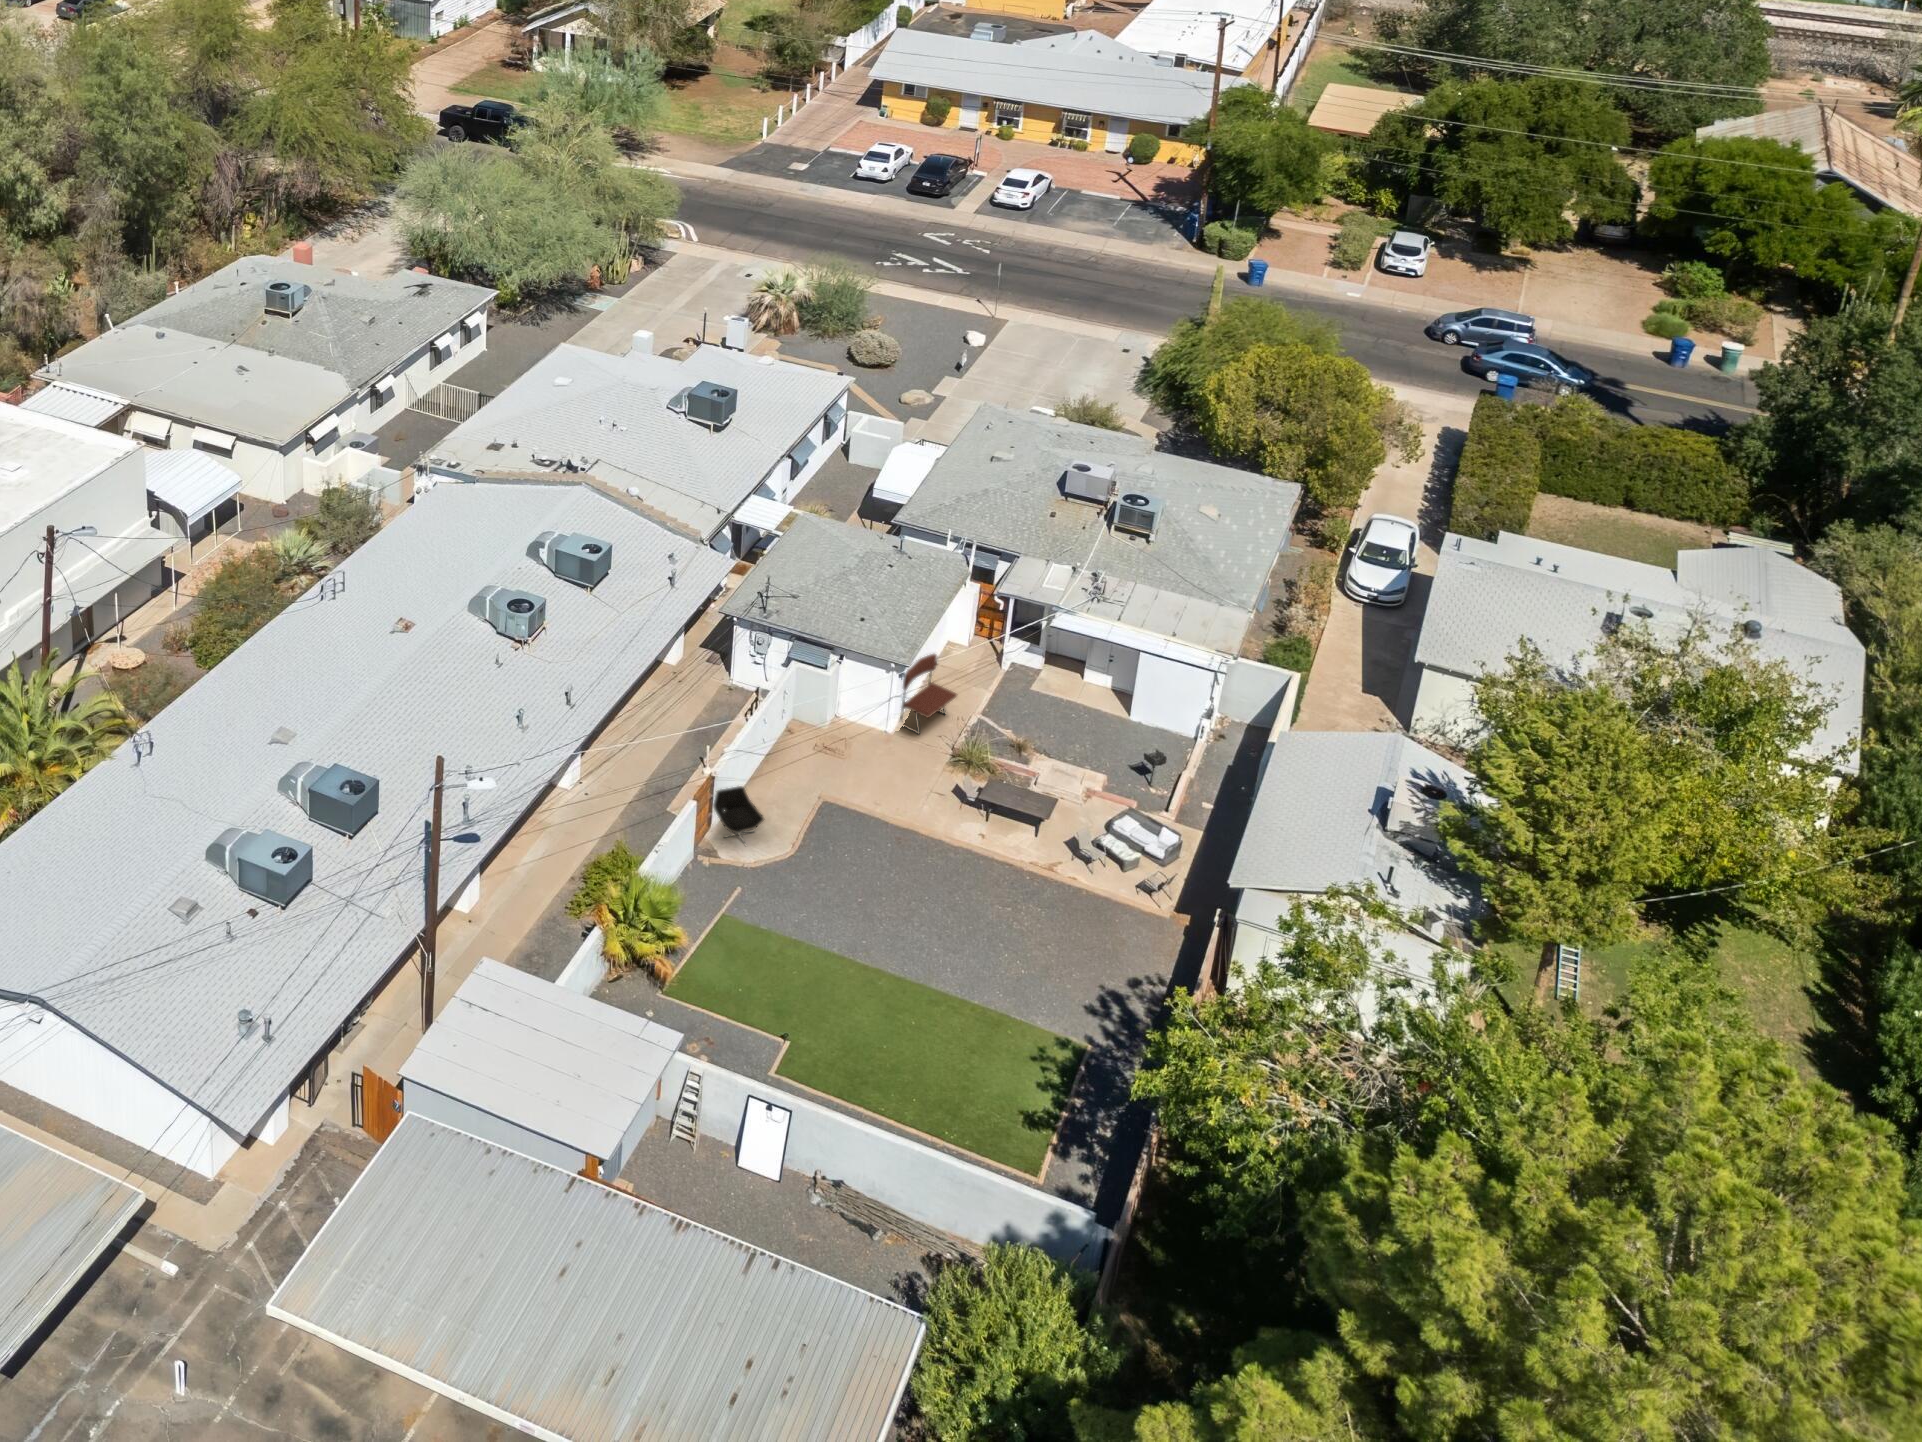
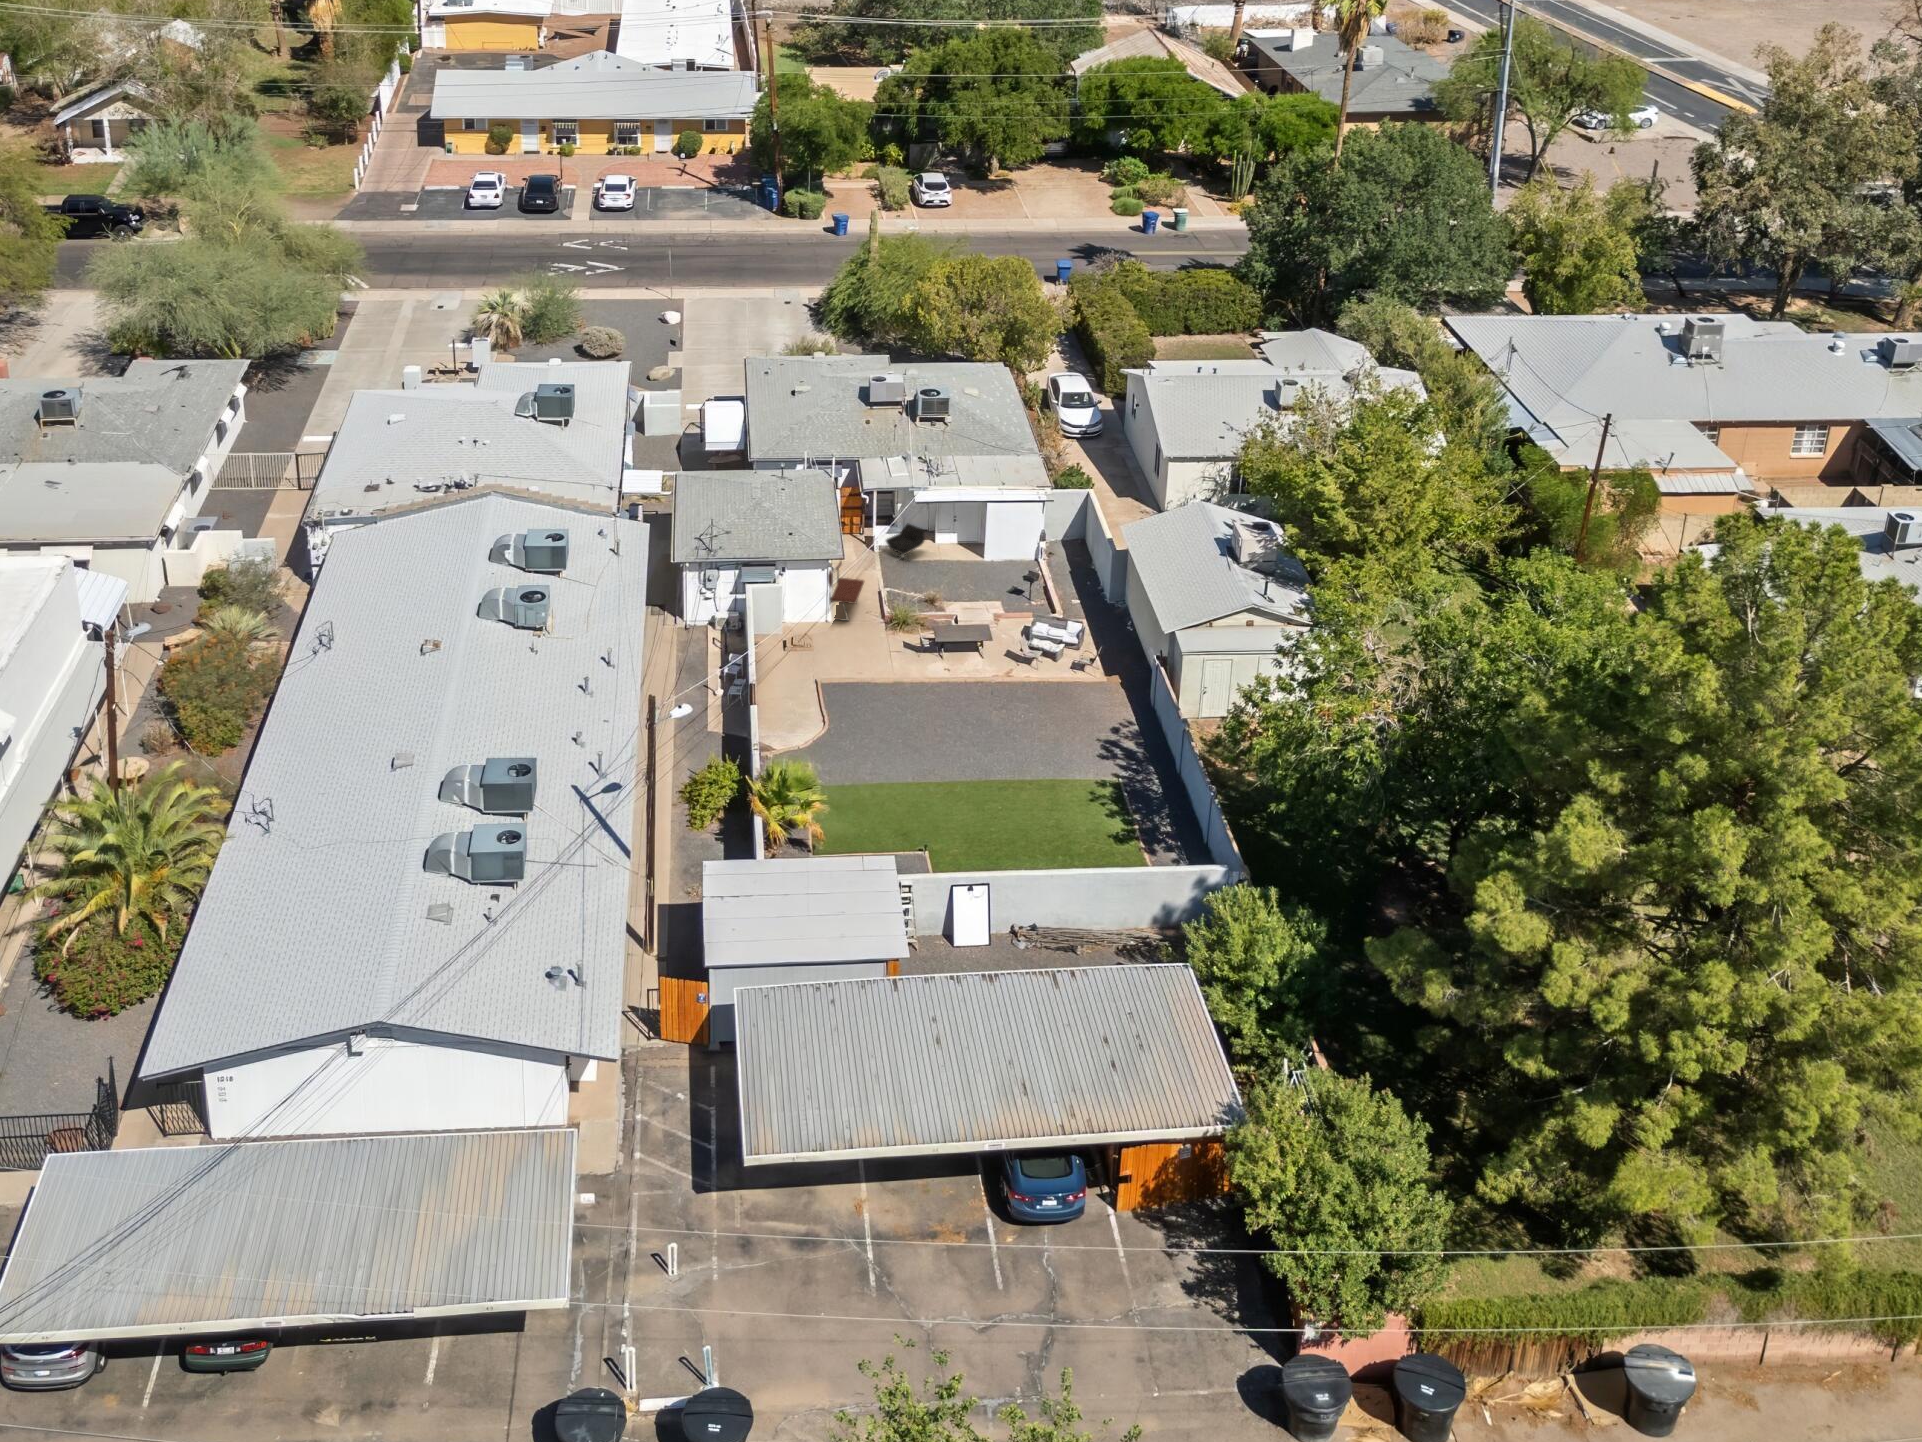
lounge chair: present [714,786,764,845] -> present [886,524,925,562]

